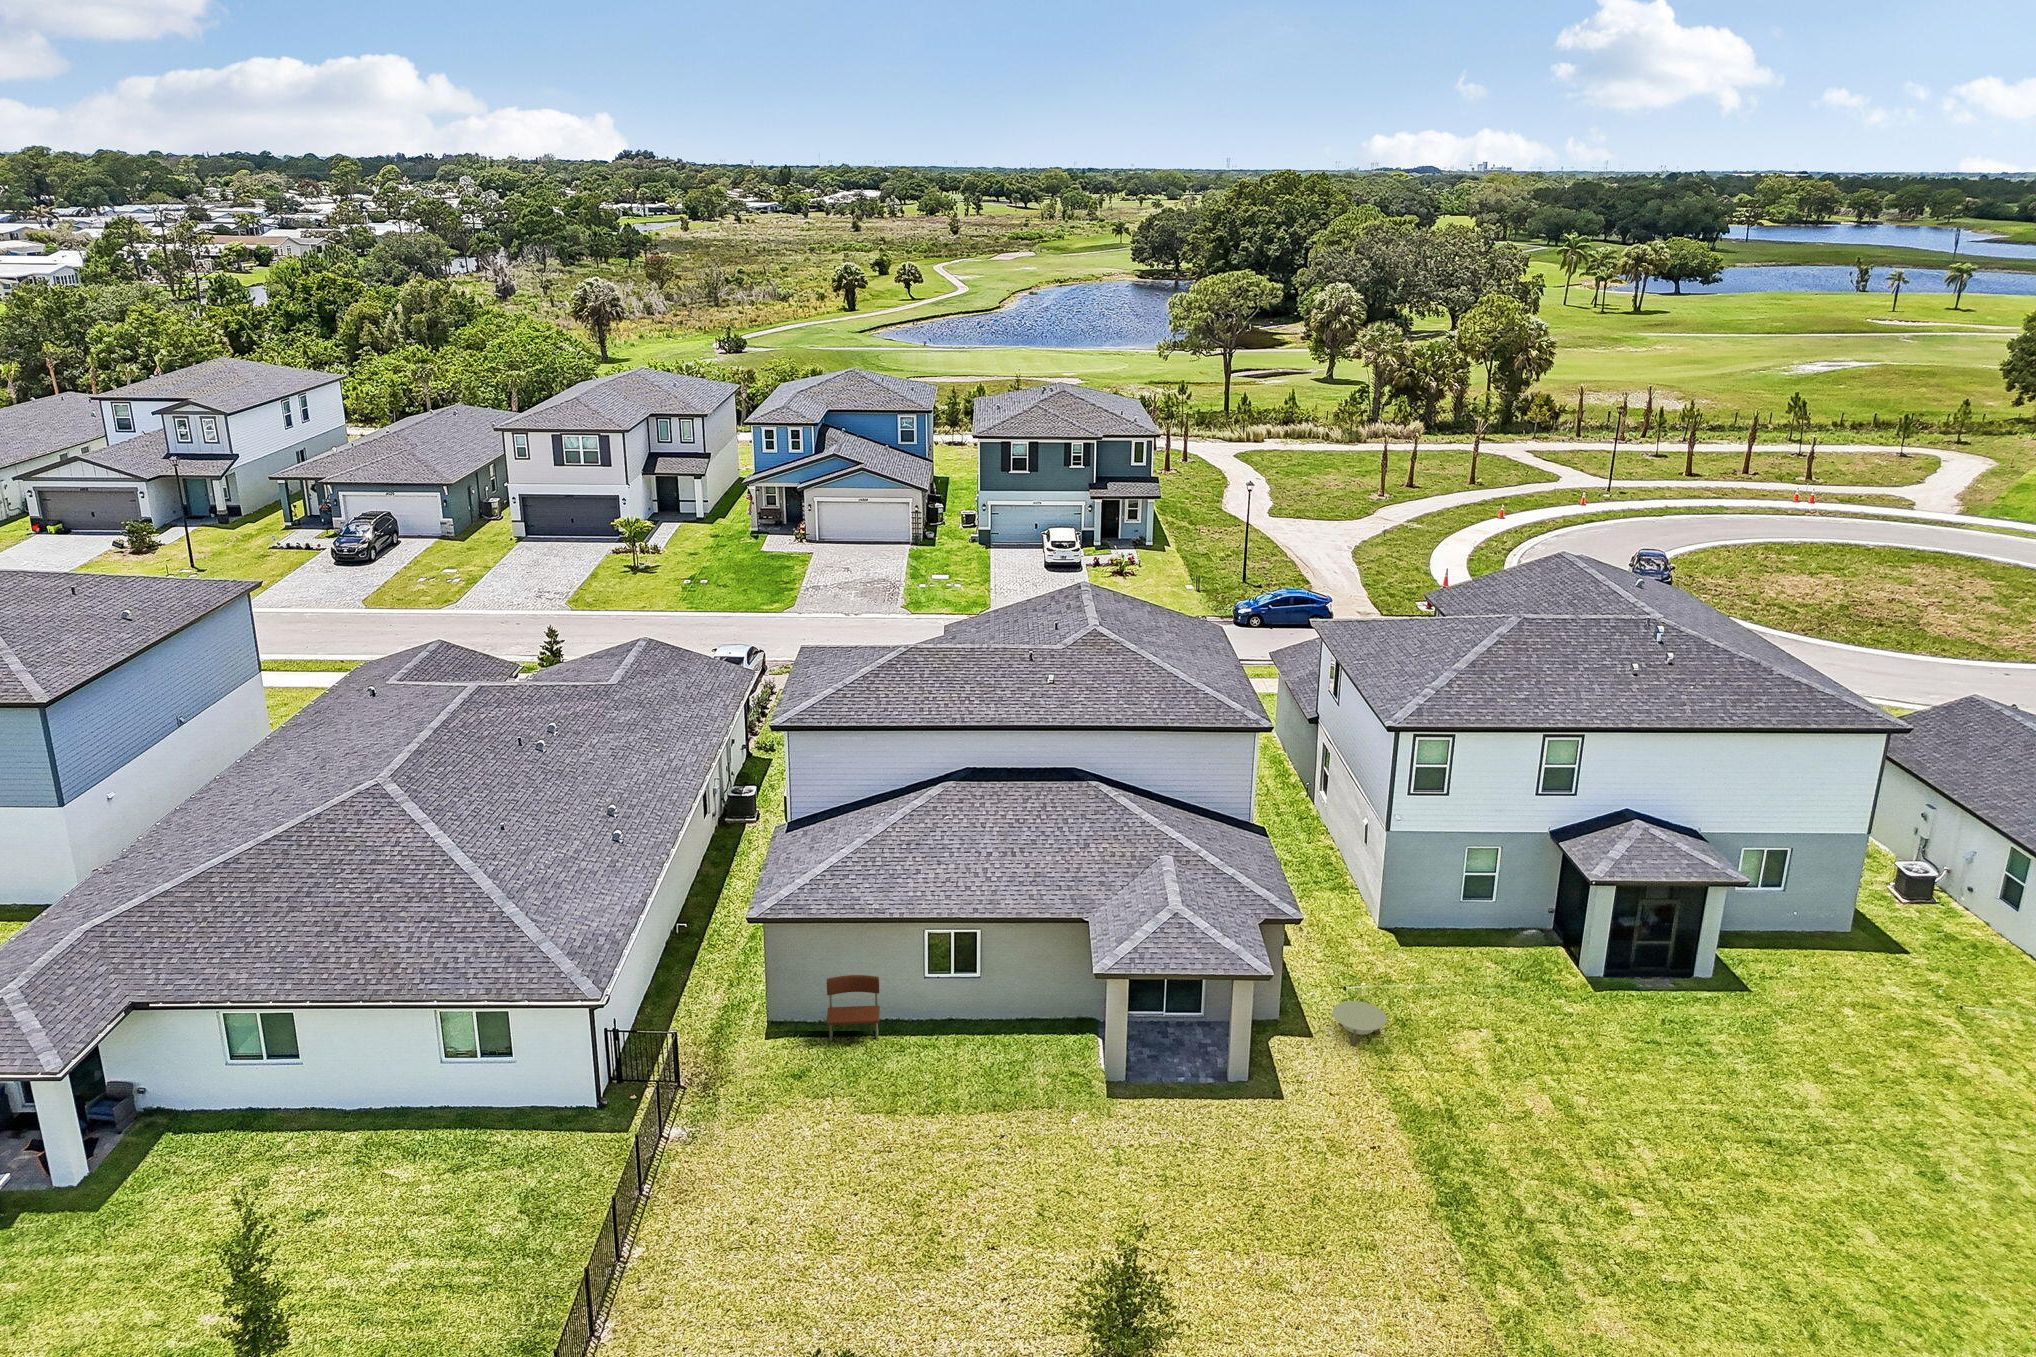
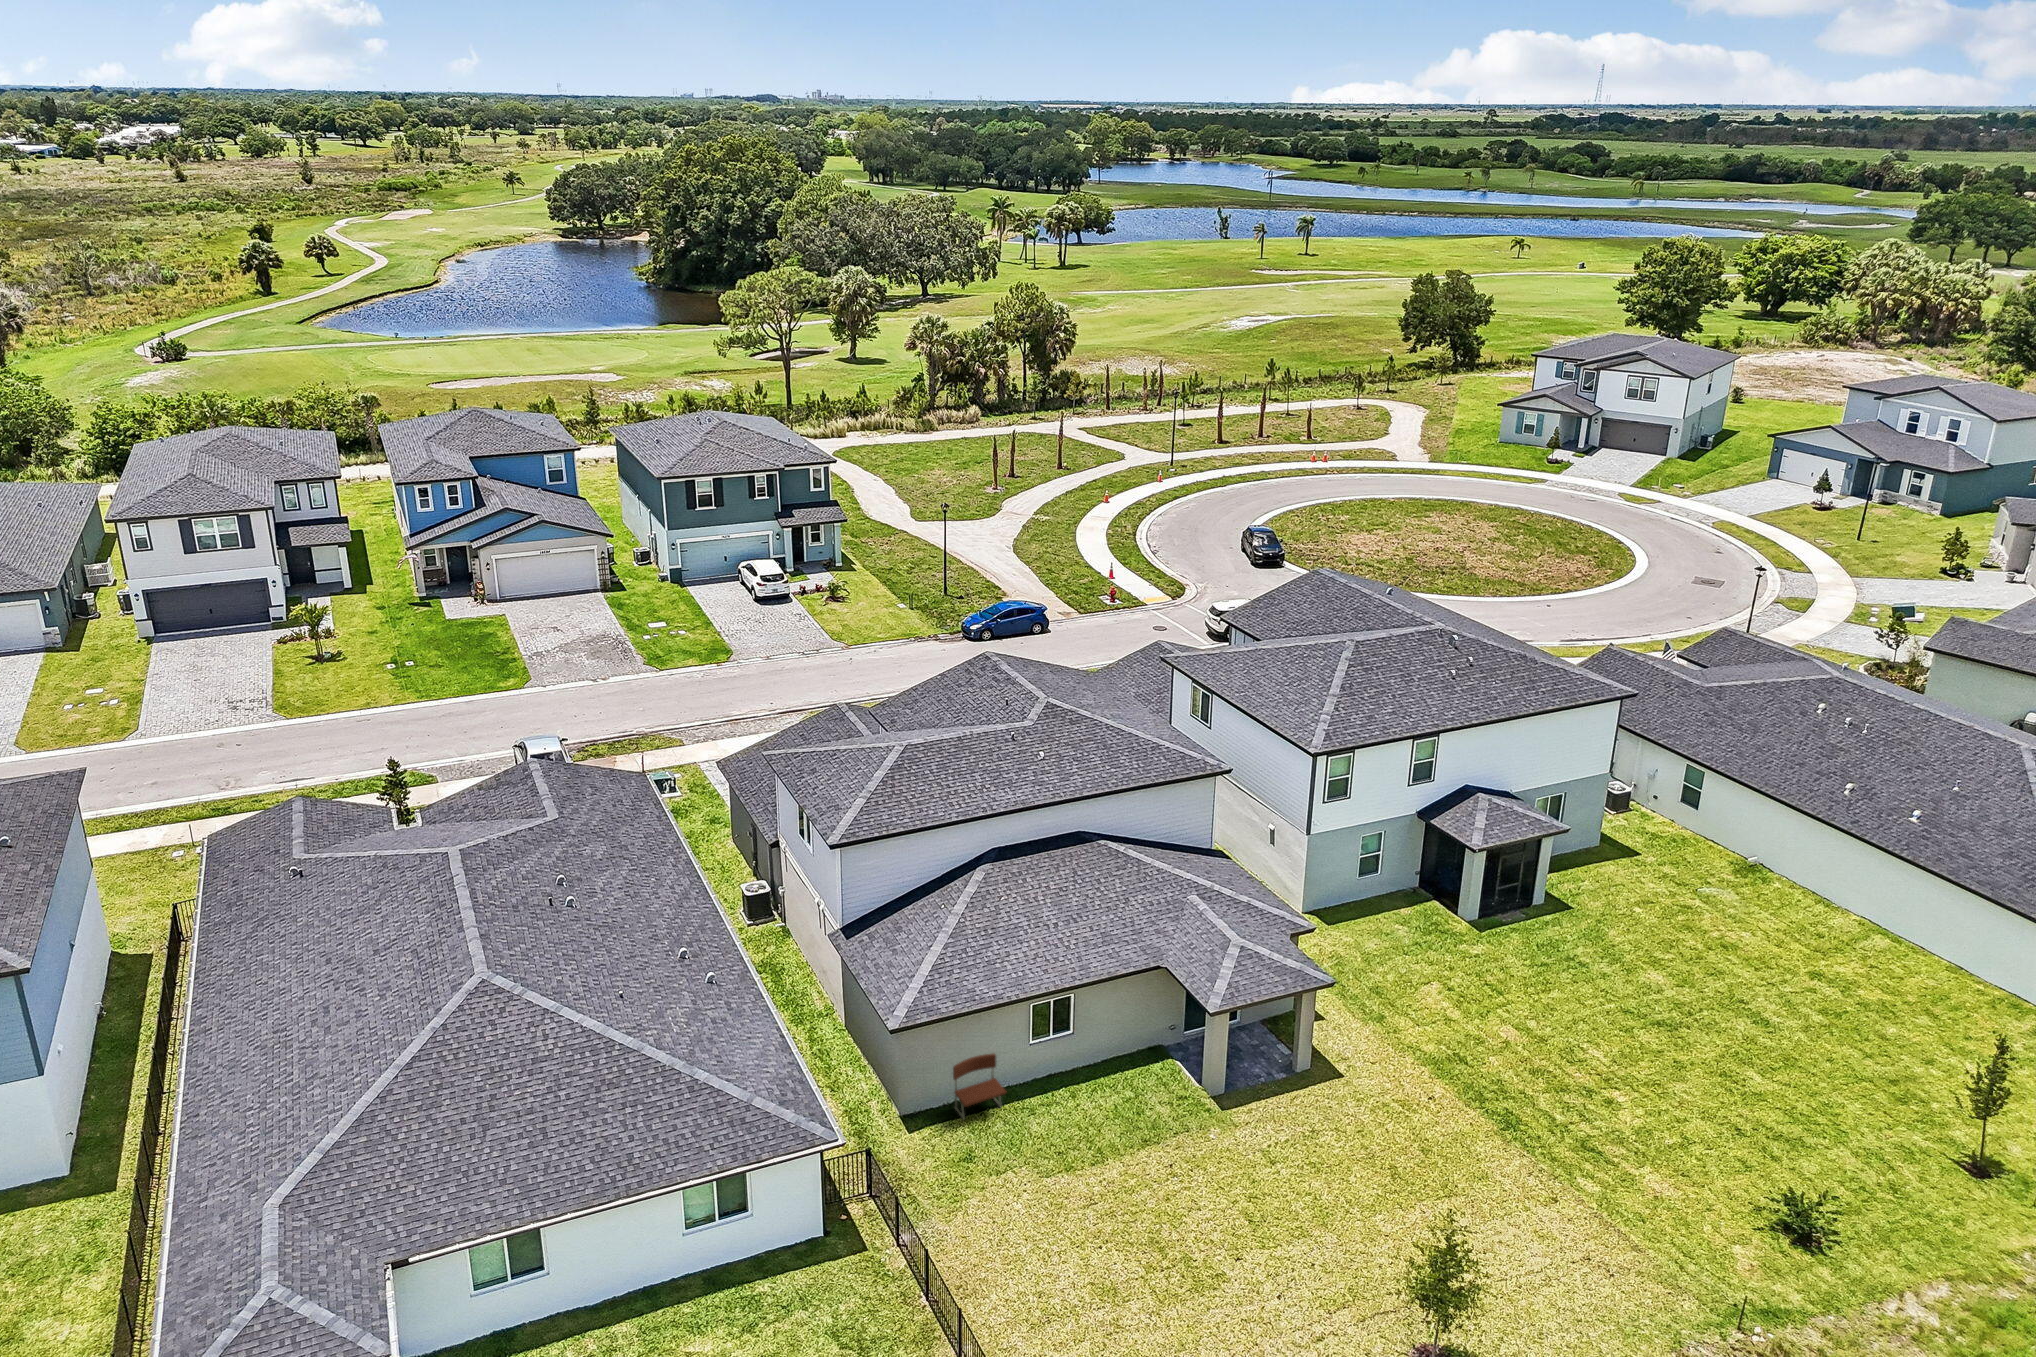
round table: present [1332,1001,1387,1047] -> none [1330,980,1374,1018]

